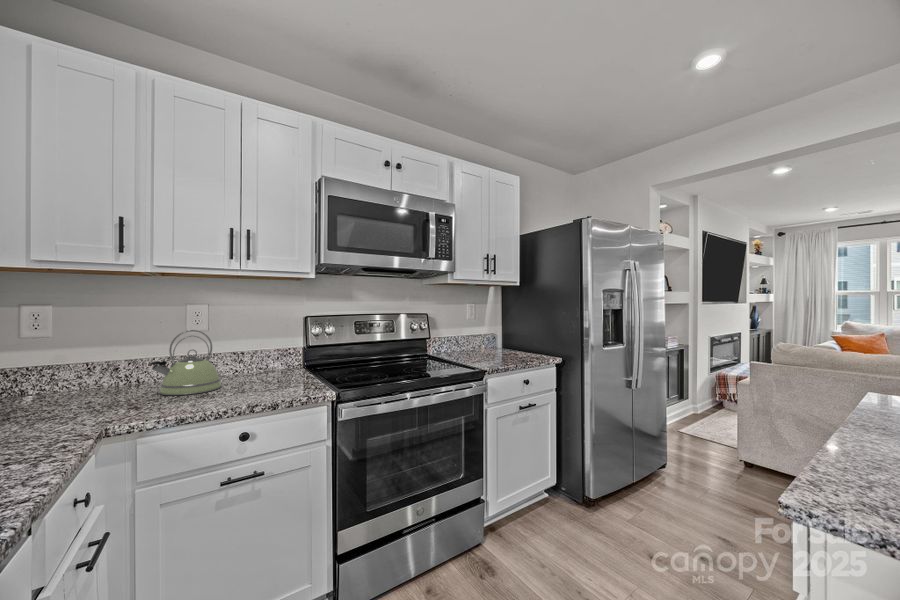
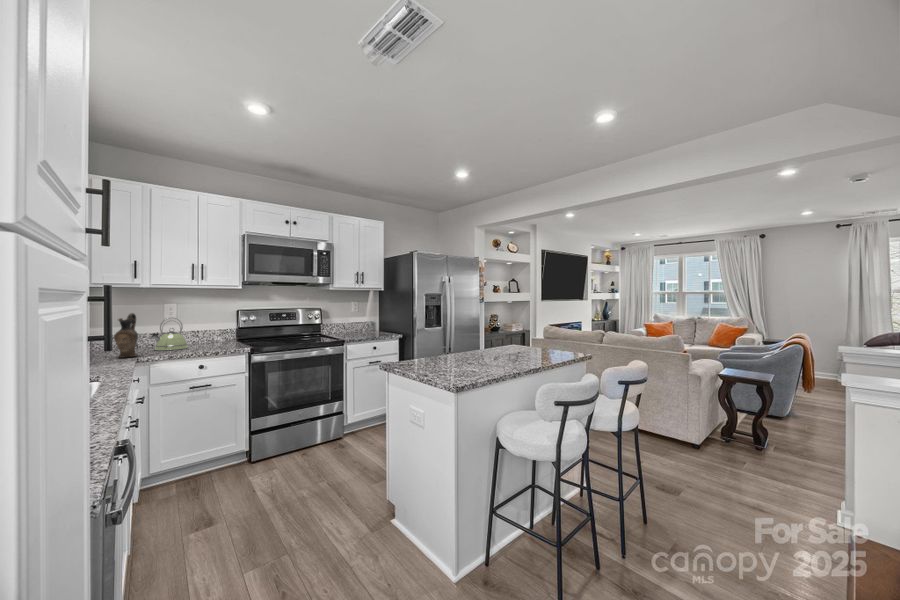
ceramic pitcher: none [52,323,111,425] -> present [114,313,138,358]

